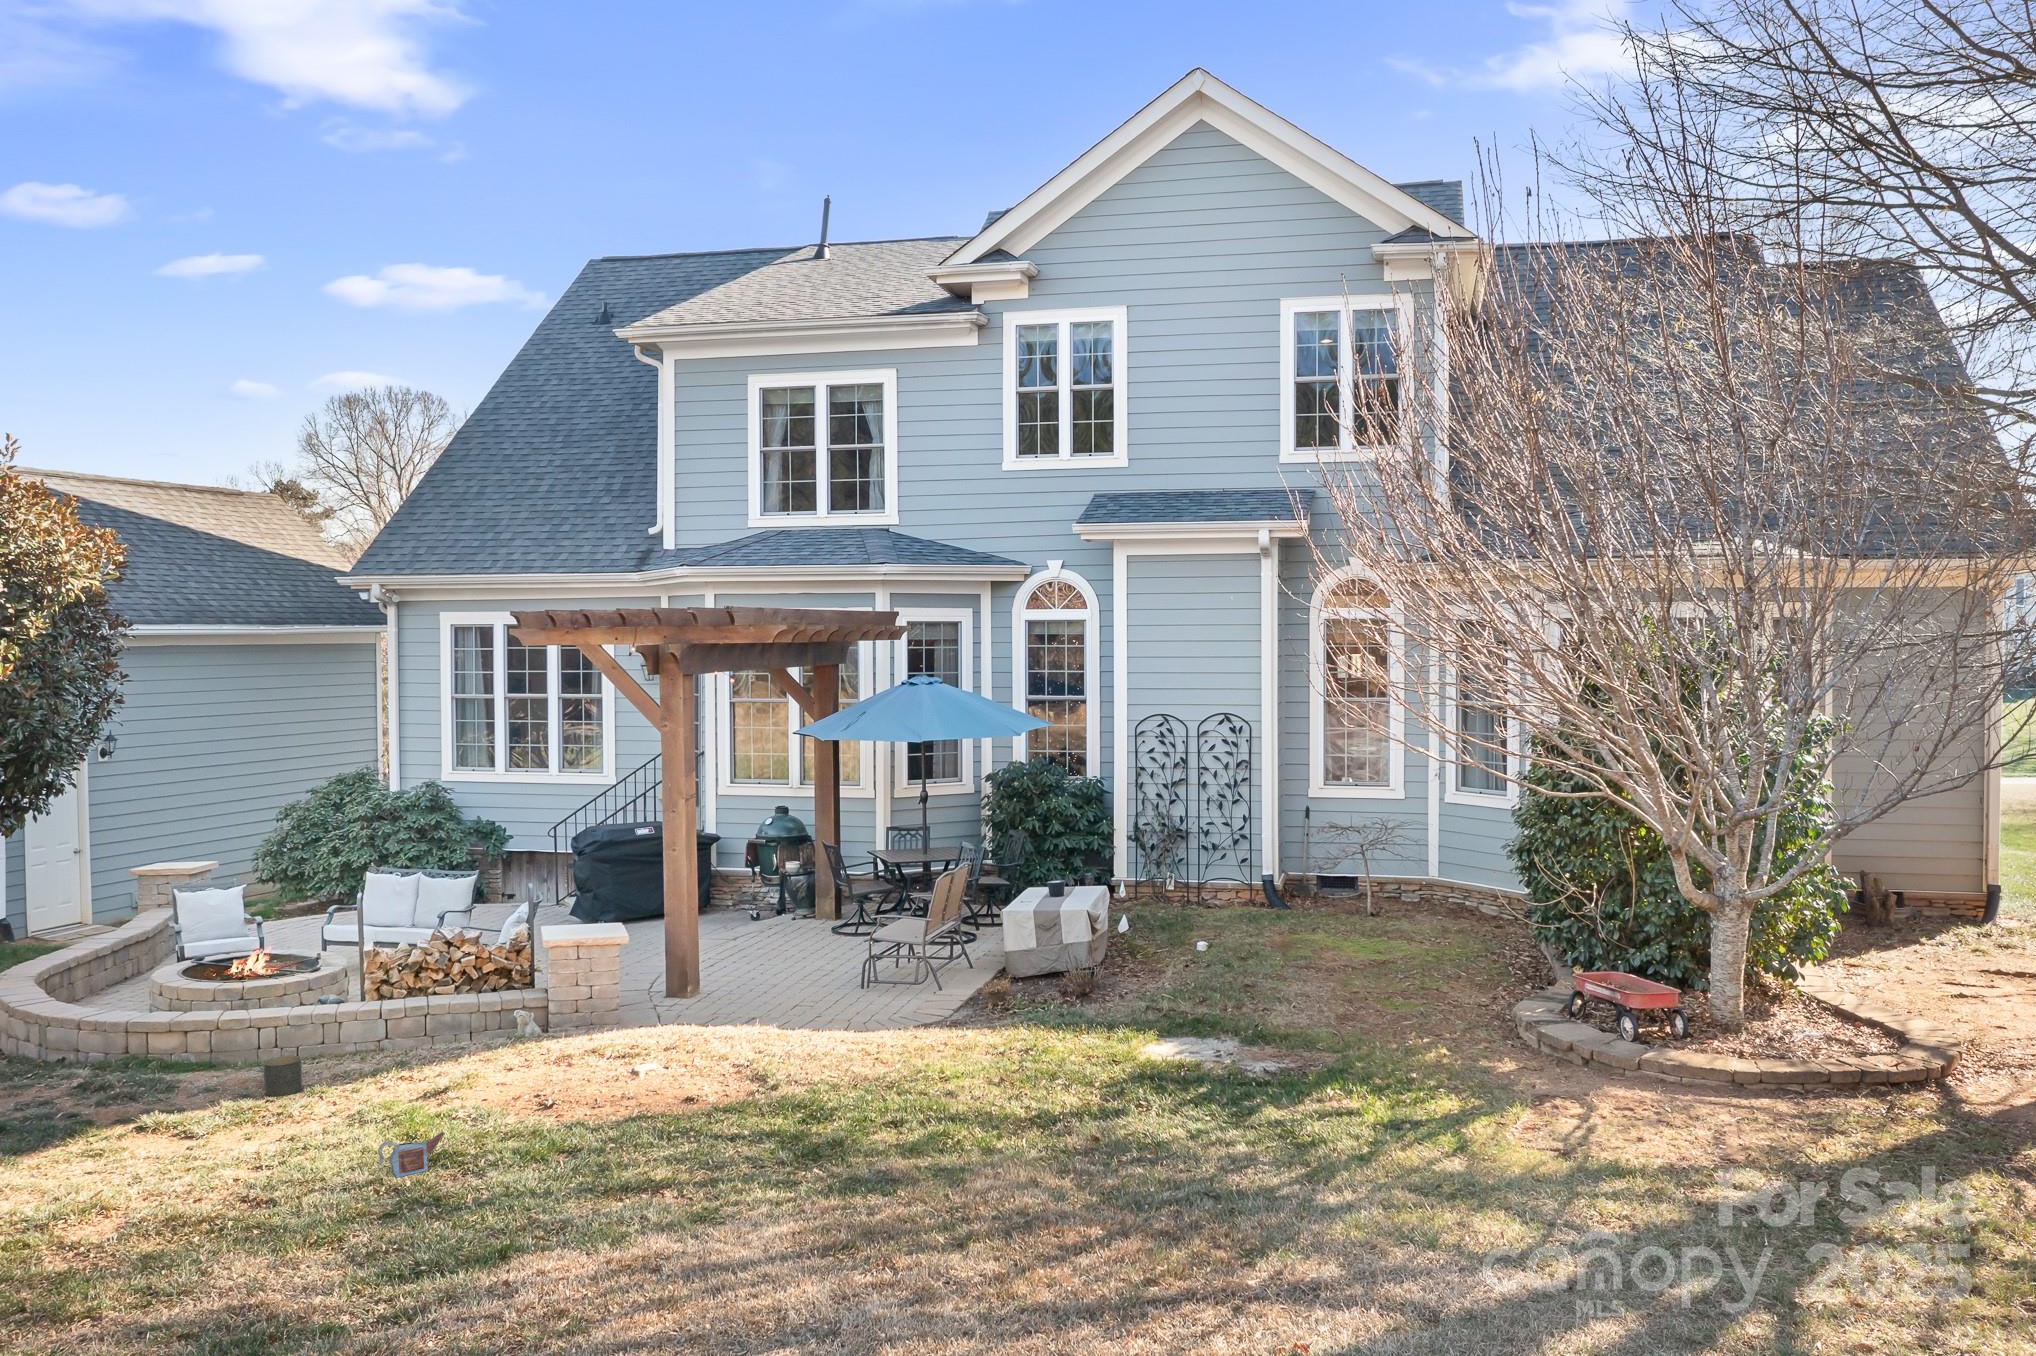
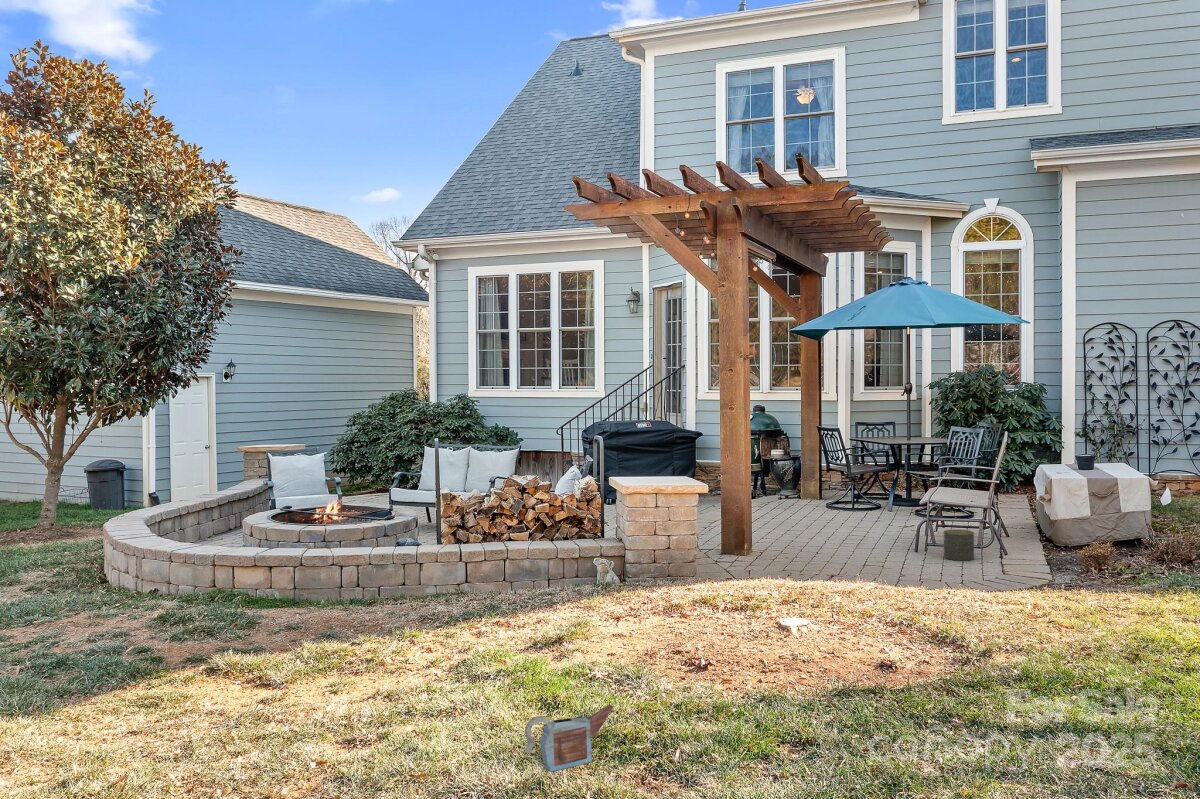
planter: present [263,1056,302,1096] -> present [943,530,974,561]

